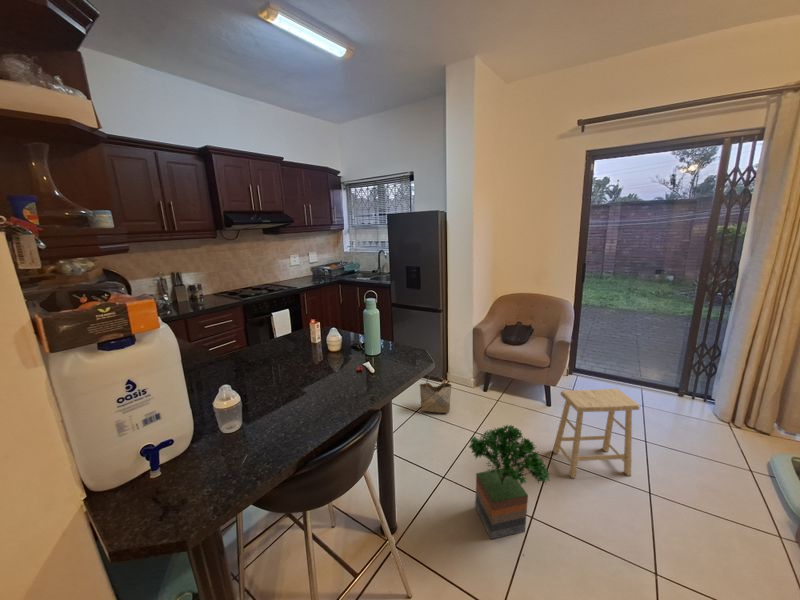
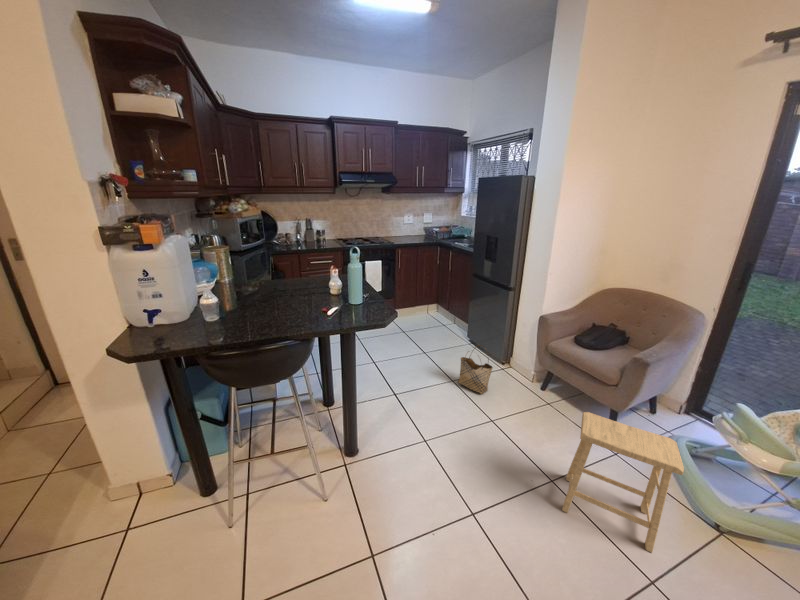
potted tree: present [469,425,549,539] -> none [422,408,493,521]

